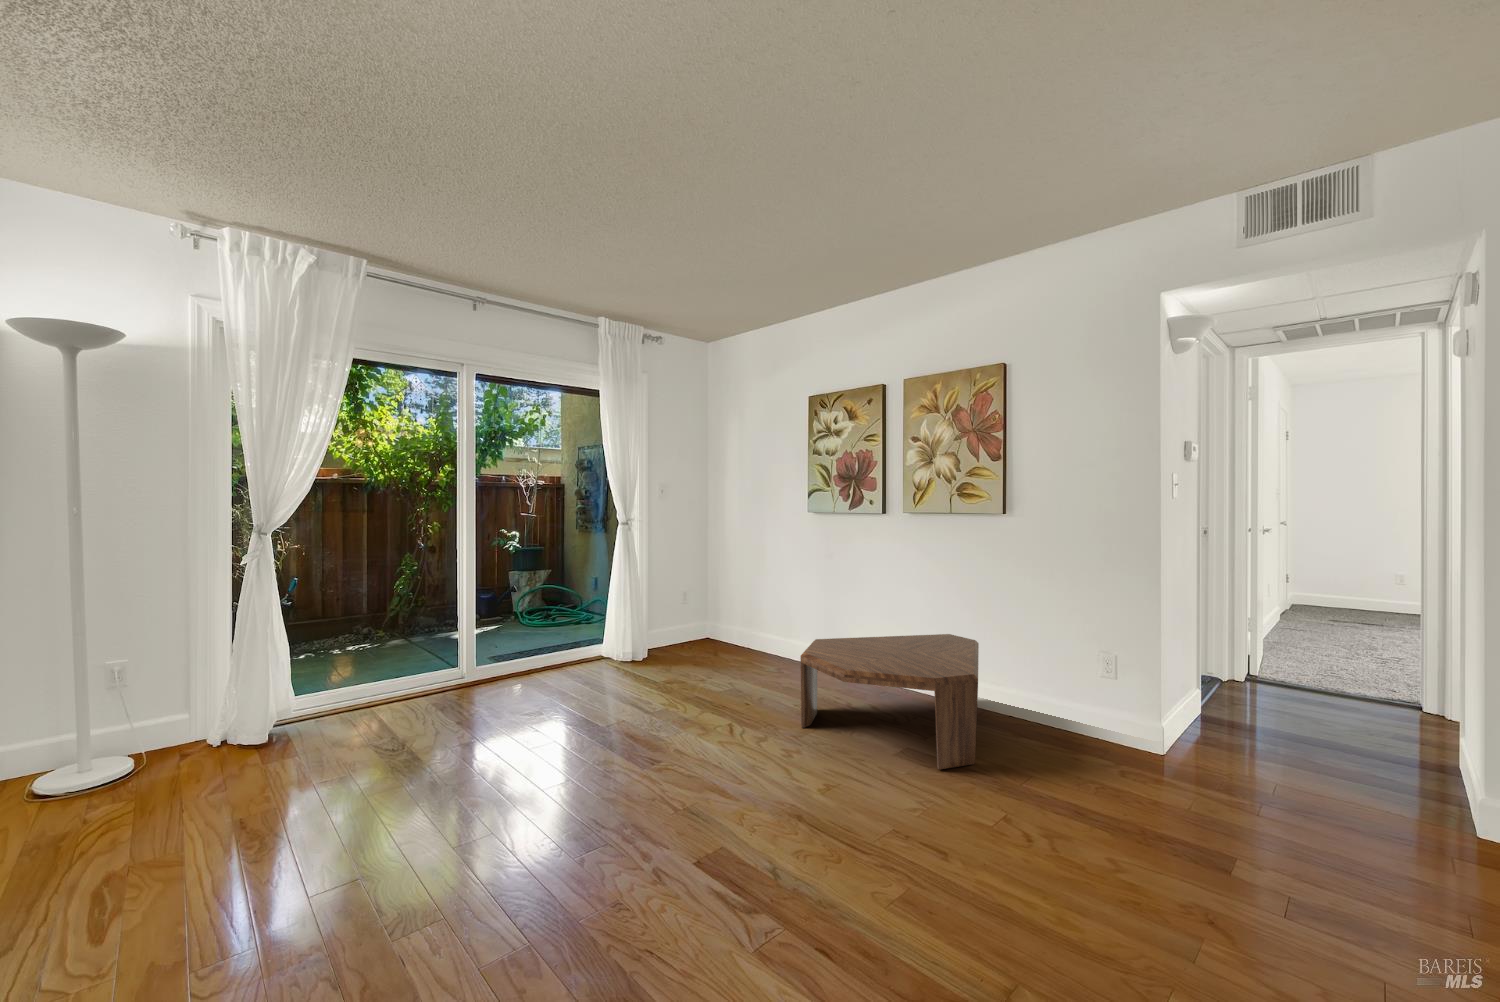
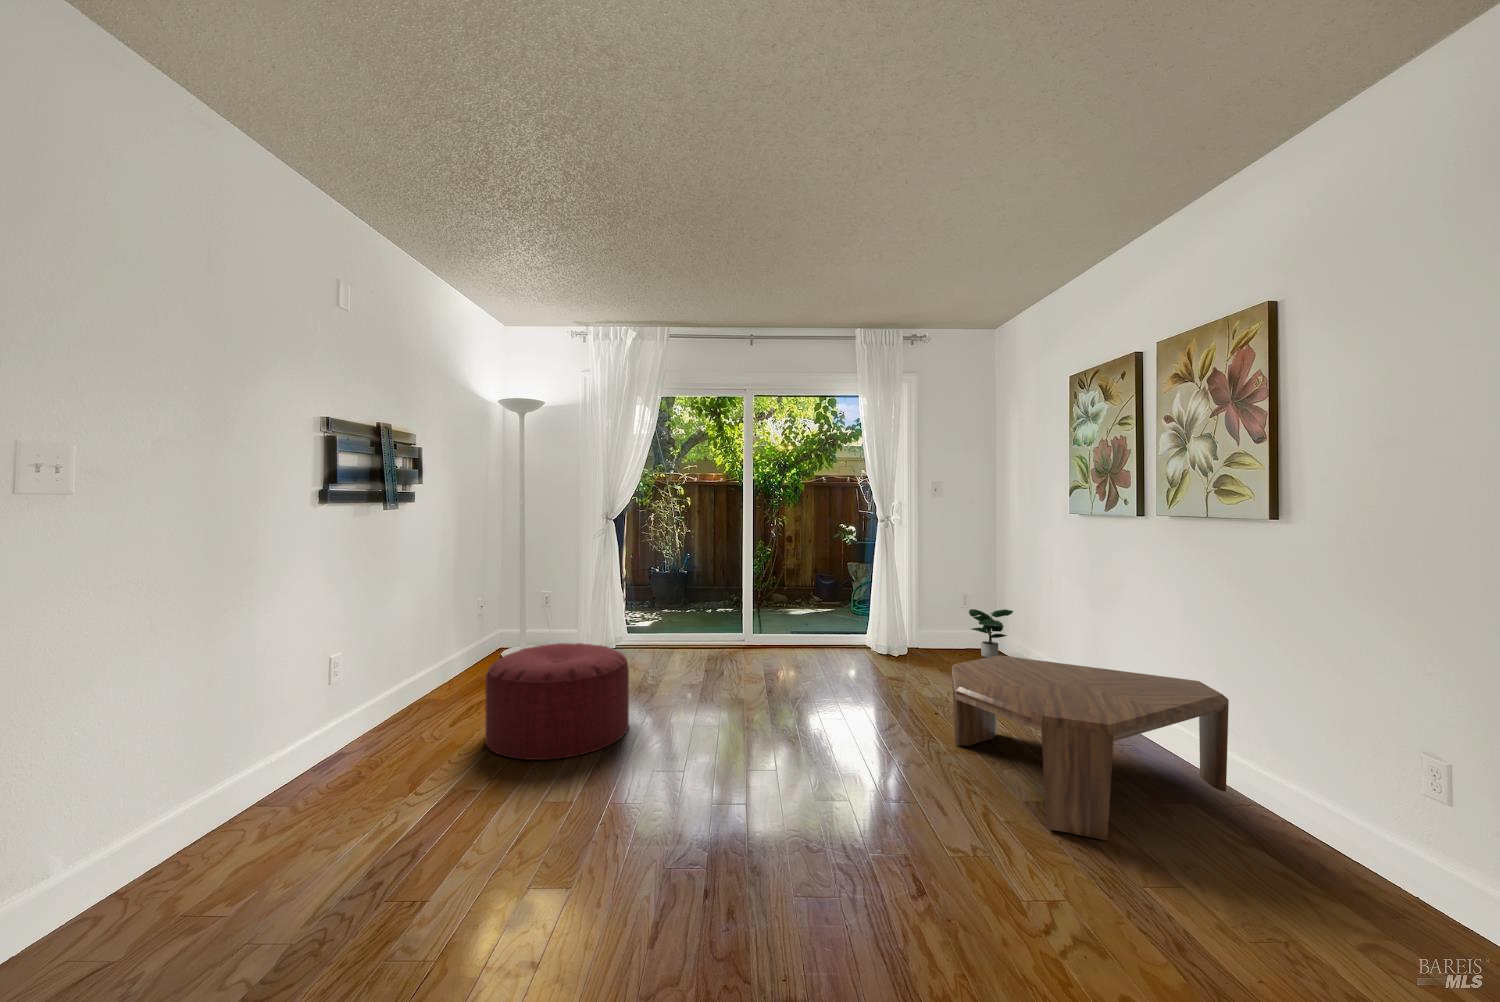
potted plant: none [702,601,740,648] -> present [969,609,1013,658]
ottoman: none [208,715,464,934] -> present [485,643,629,760]

